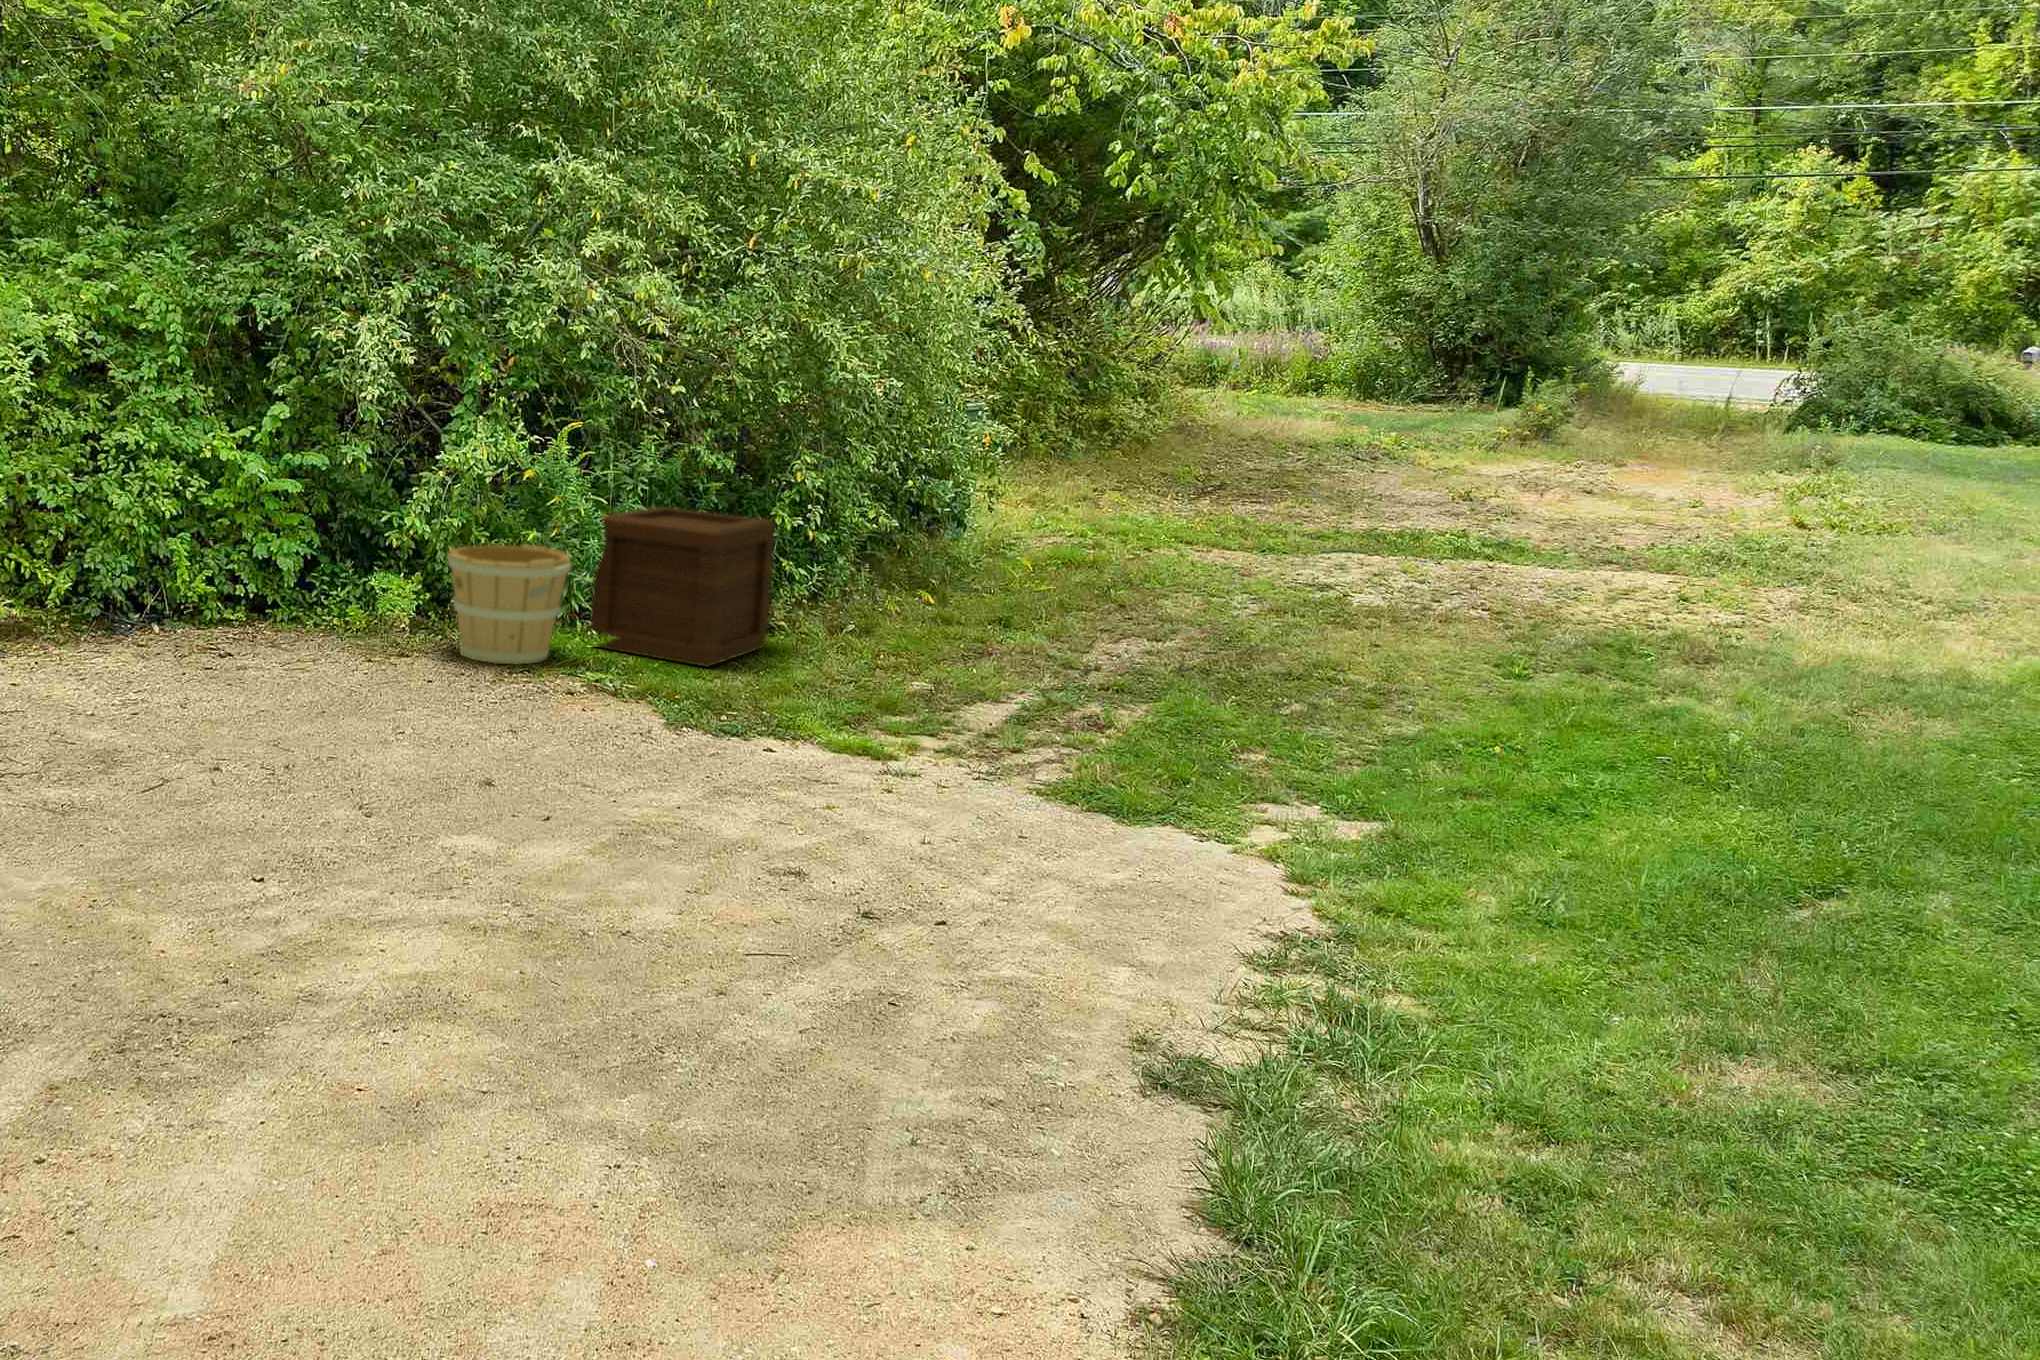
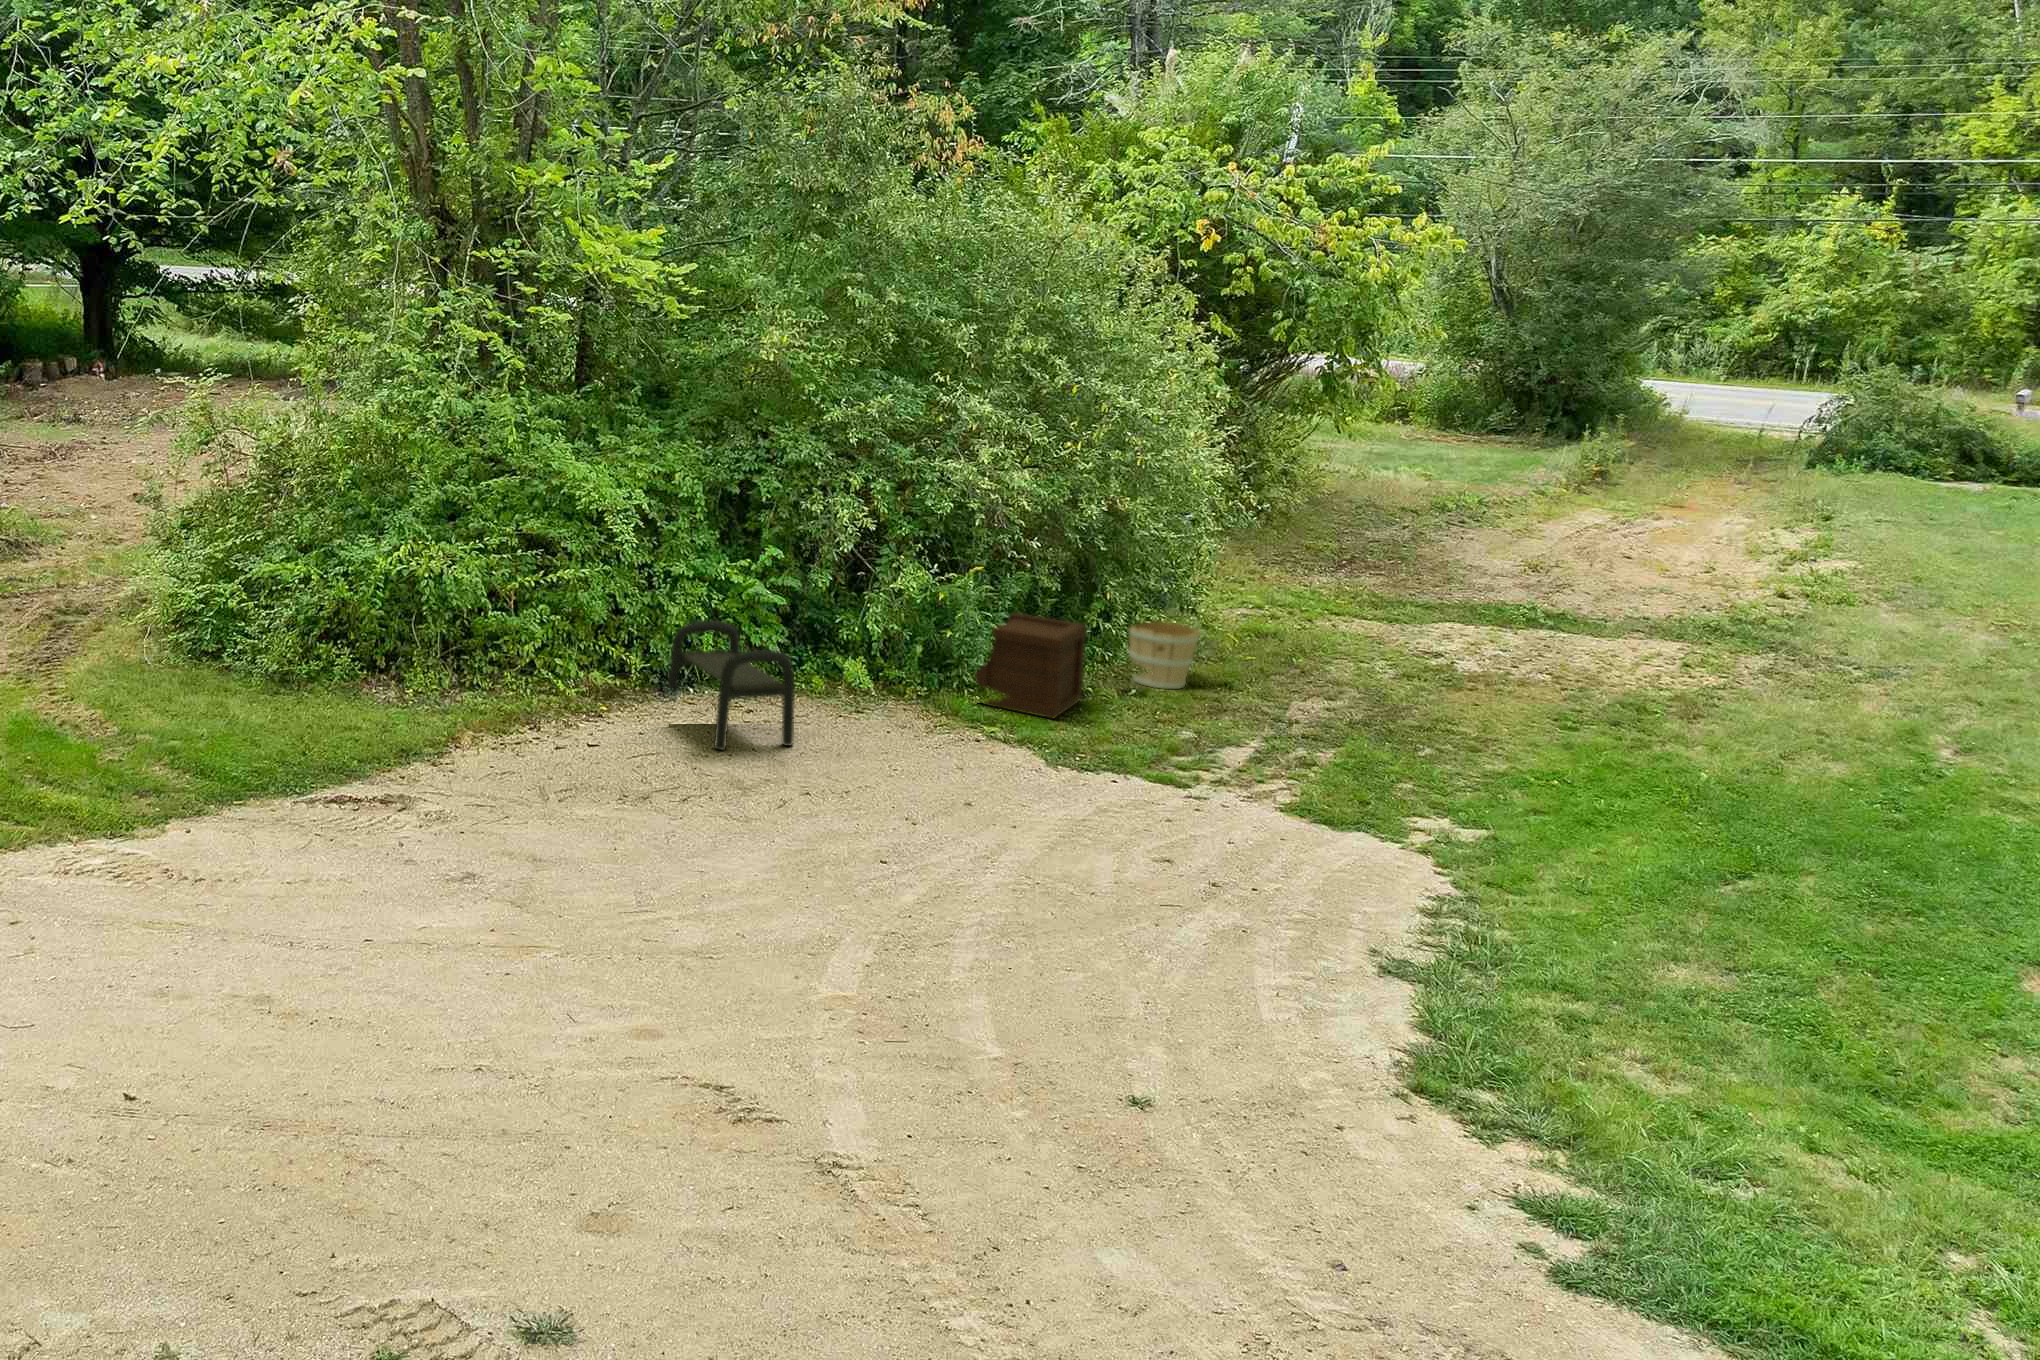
bench: none [37,492,218,699] -> present [668,621,795,750]
wooden bucket: present [448,544,571,665] -> present [1129,620,1200,689]

